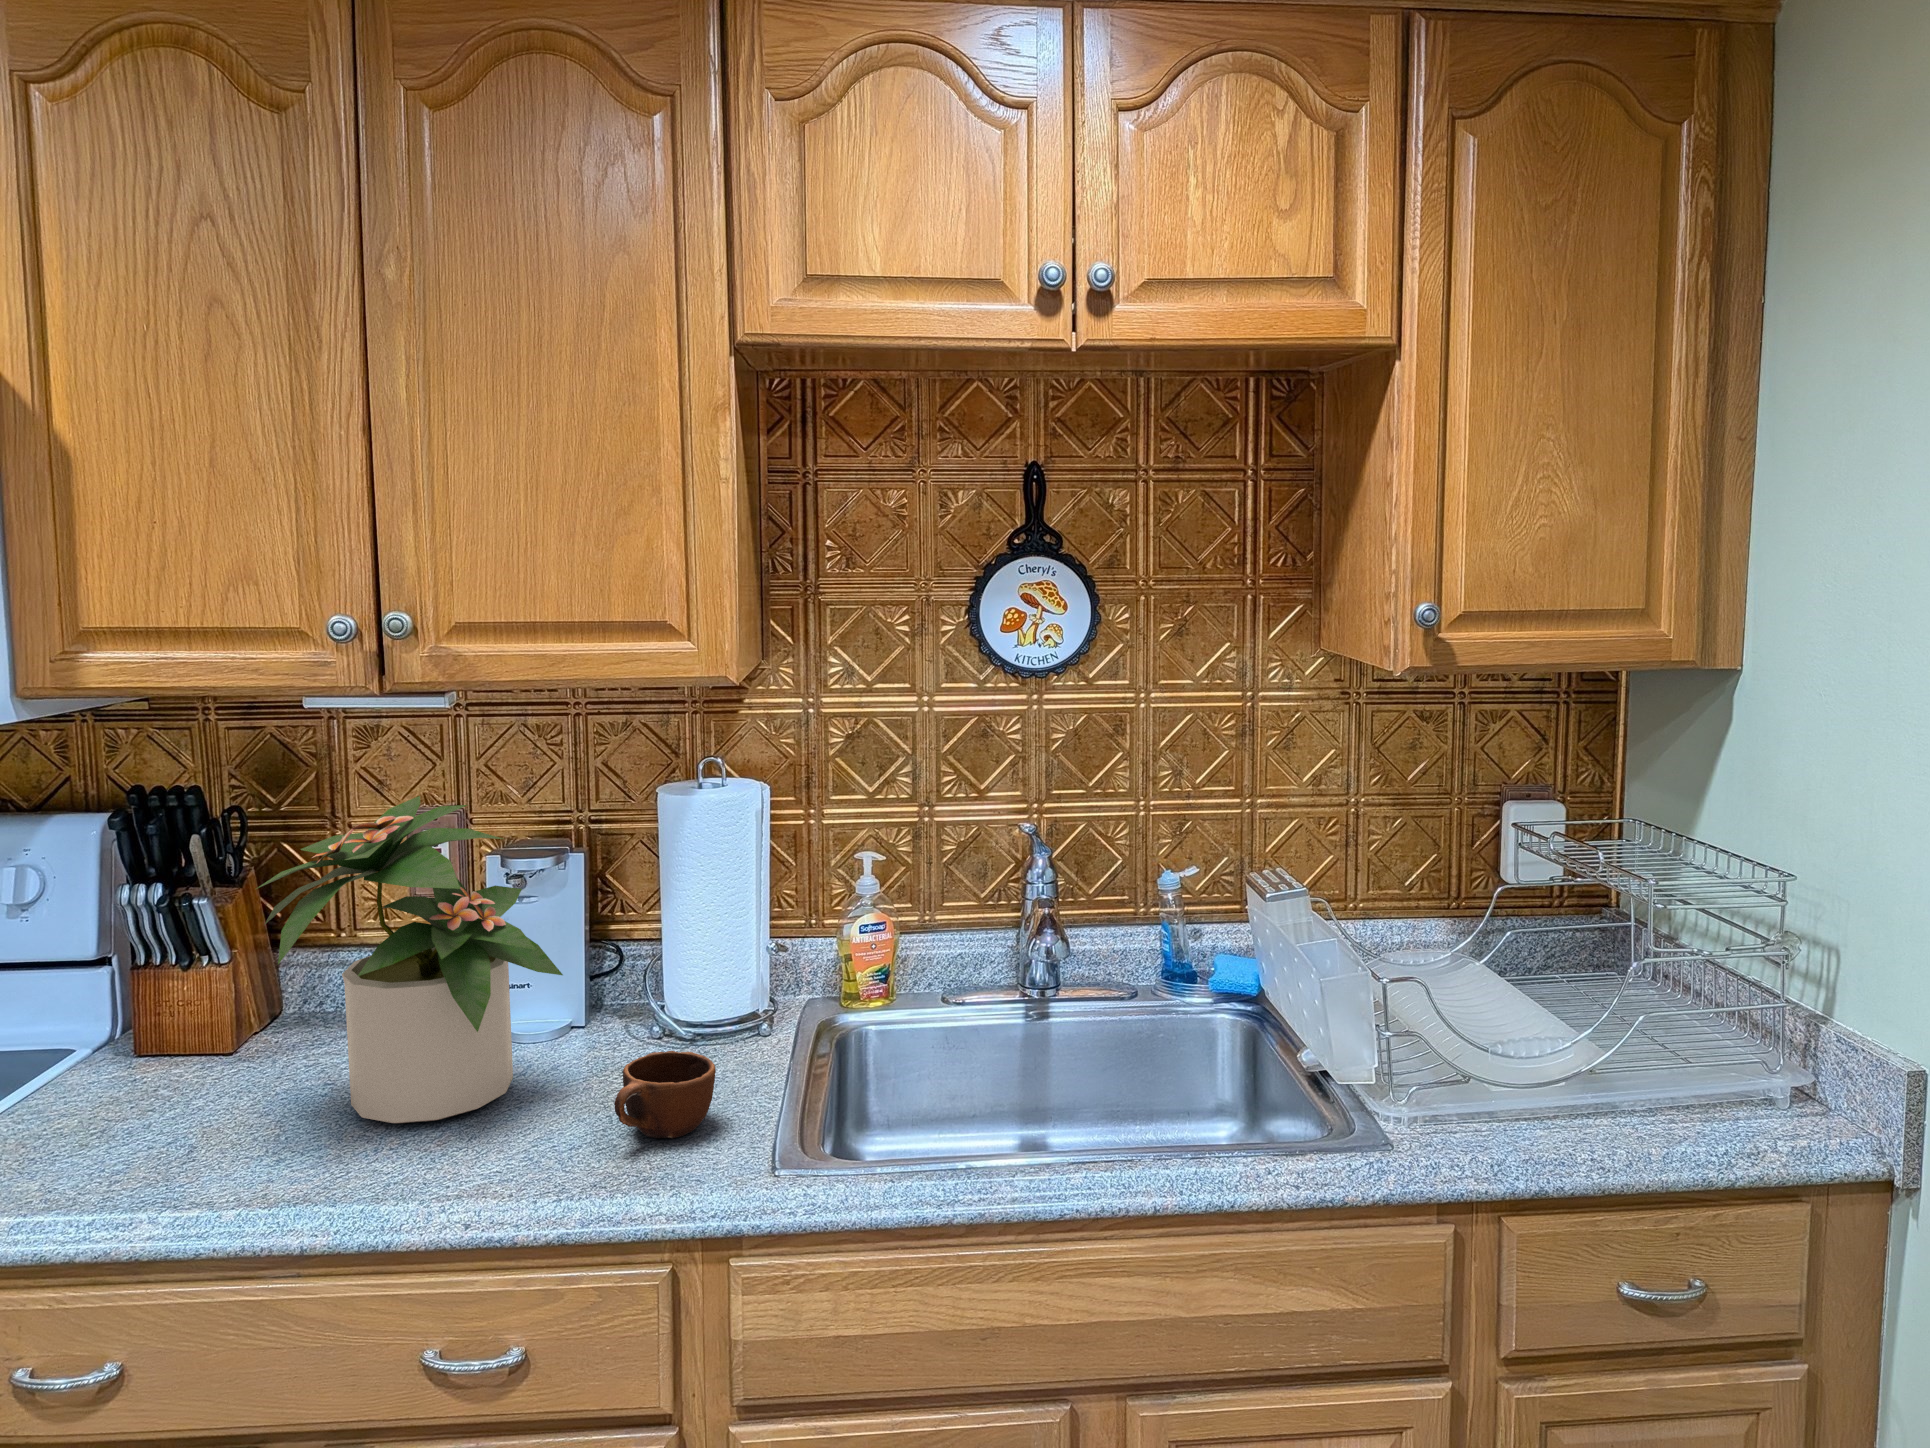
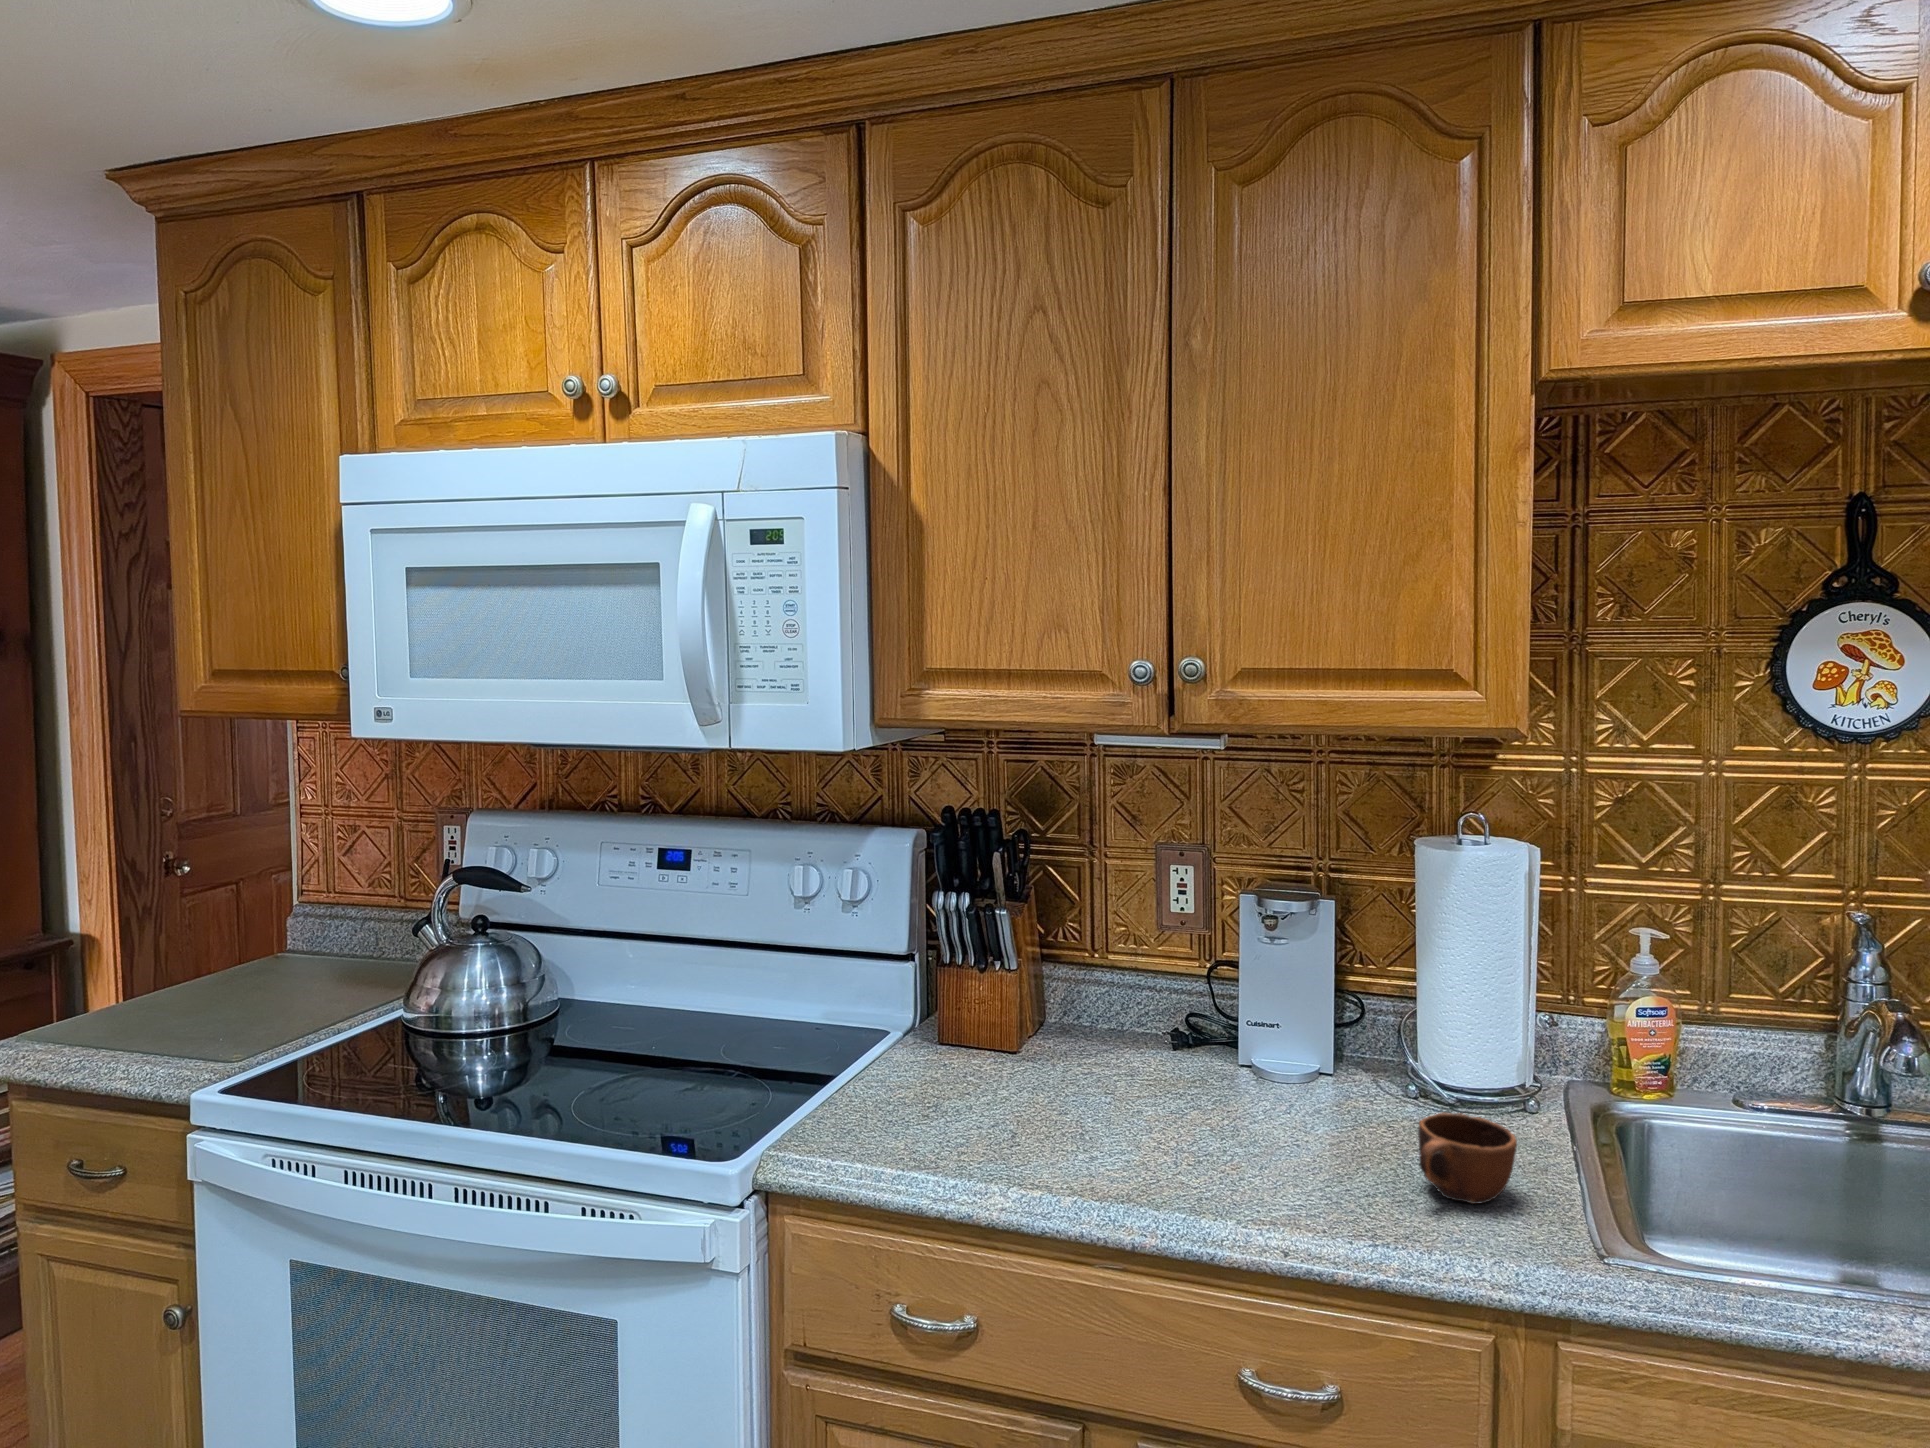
potted plant: present [258,796,563,1123] -> none [1071,835,1337,1144]

